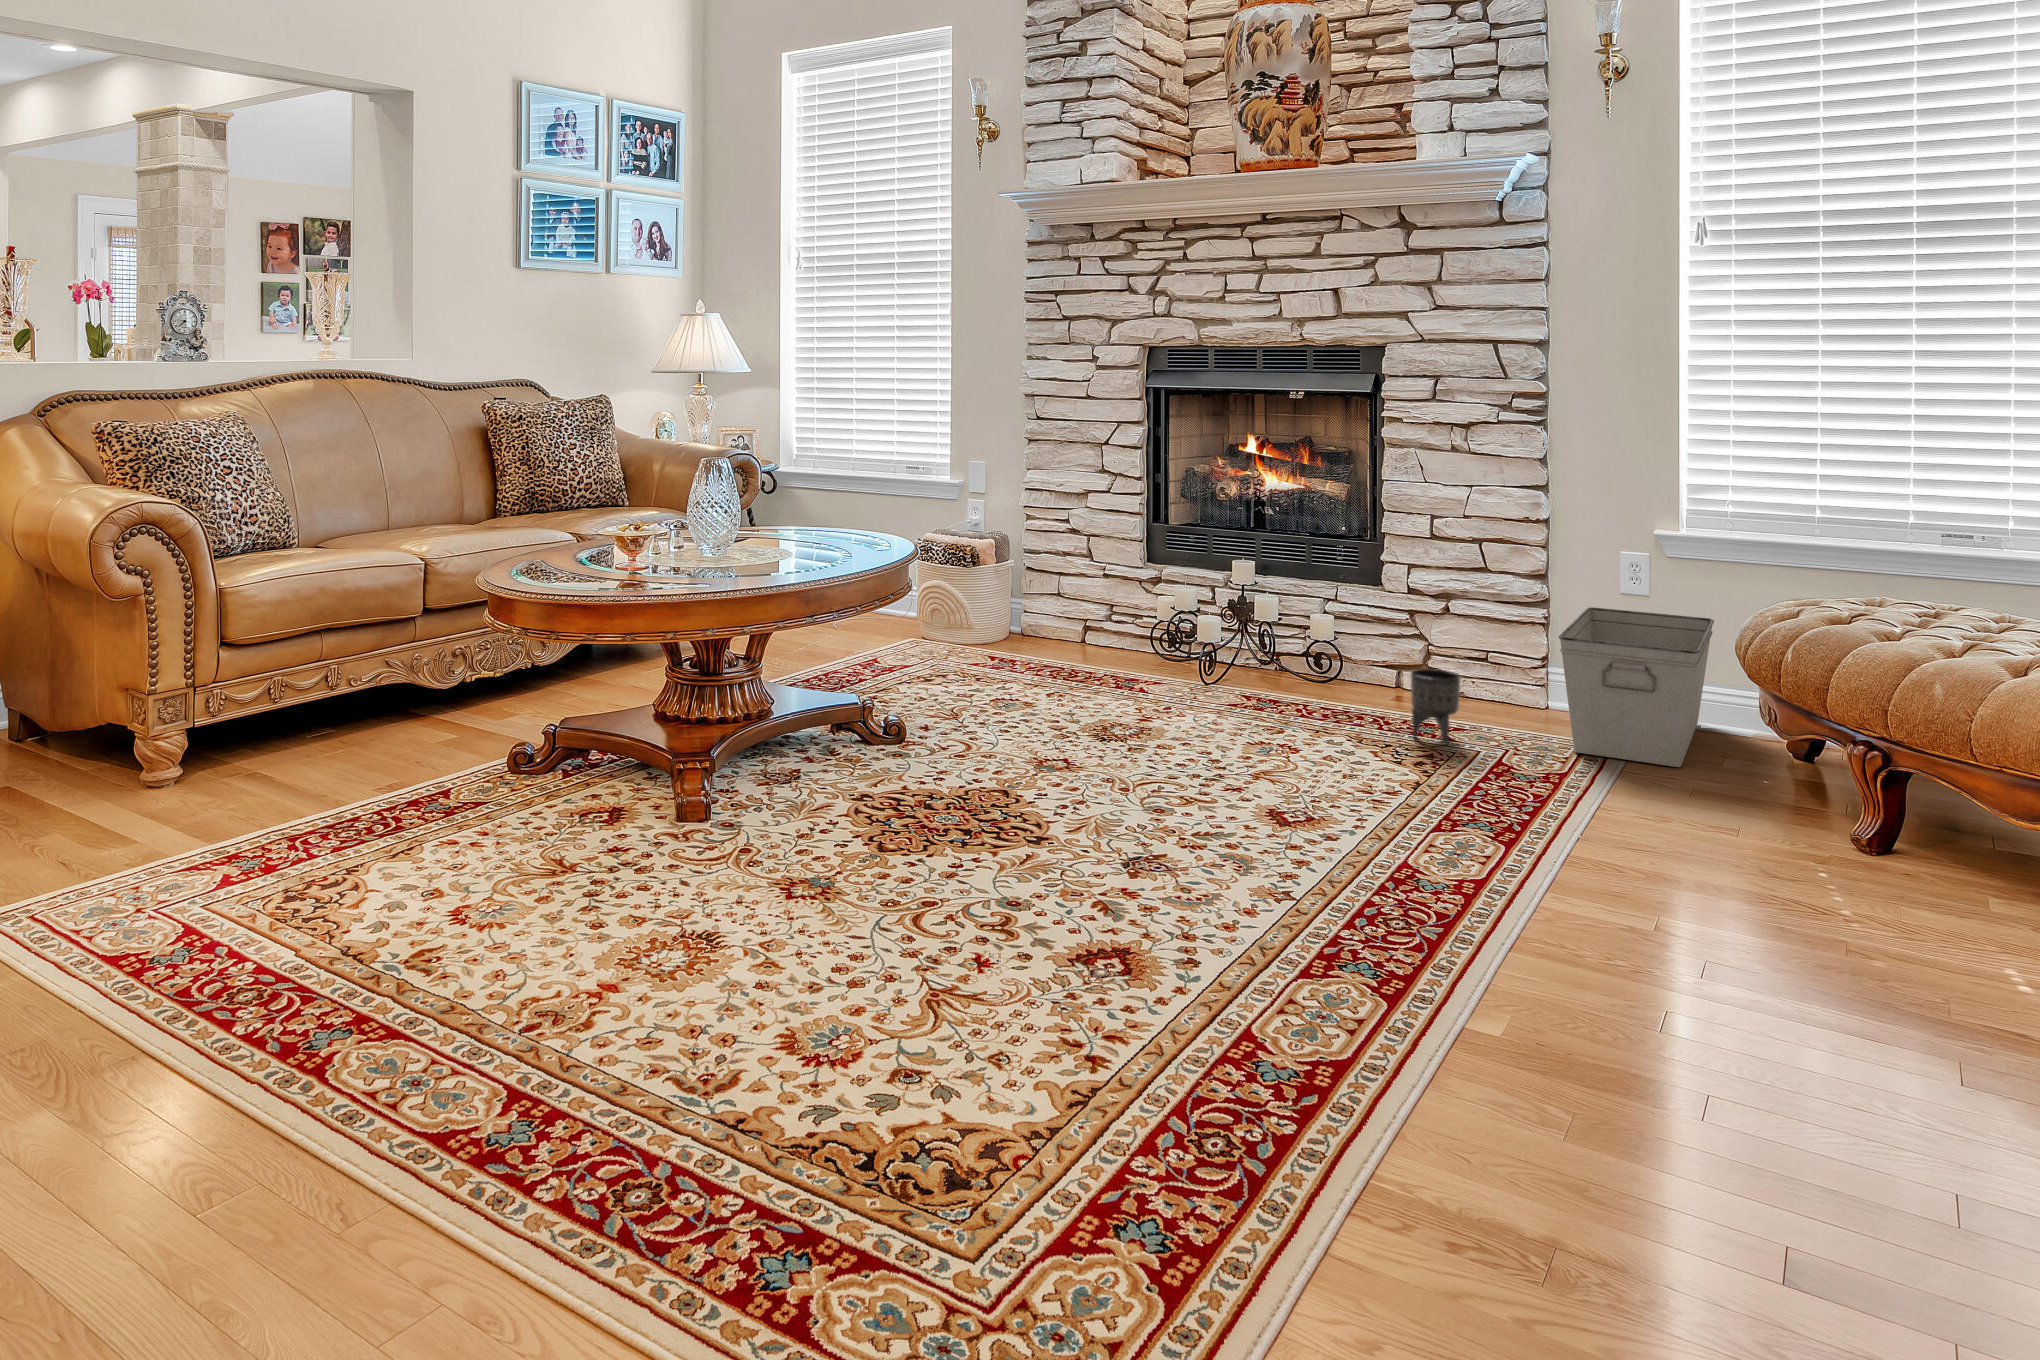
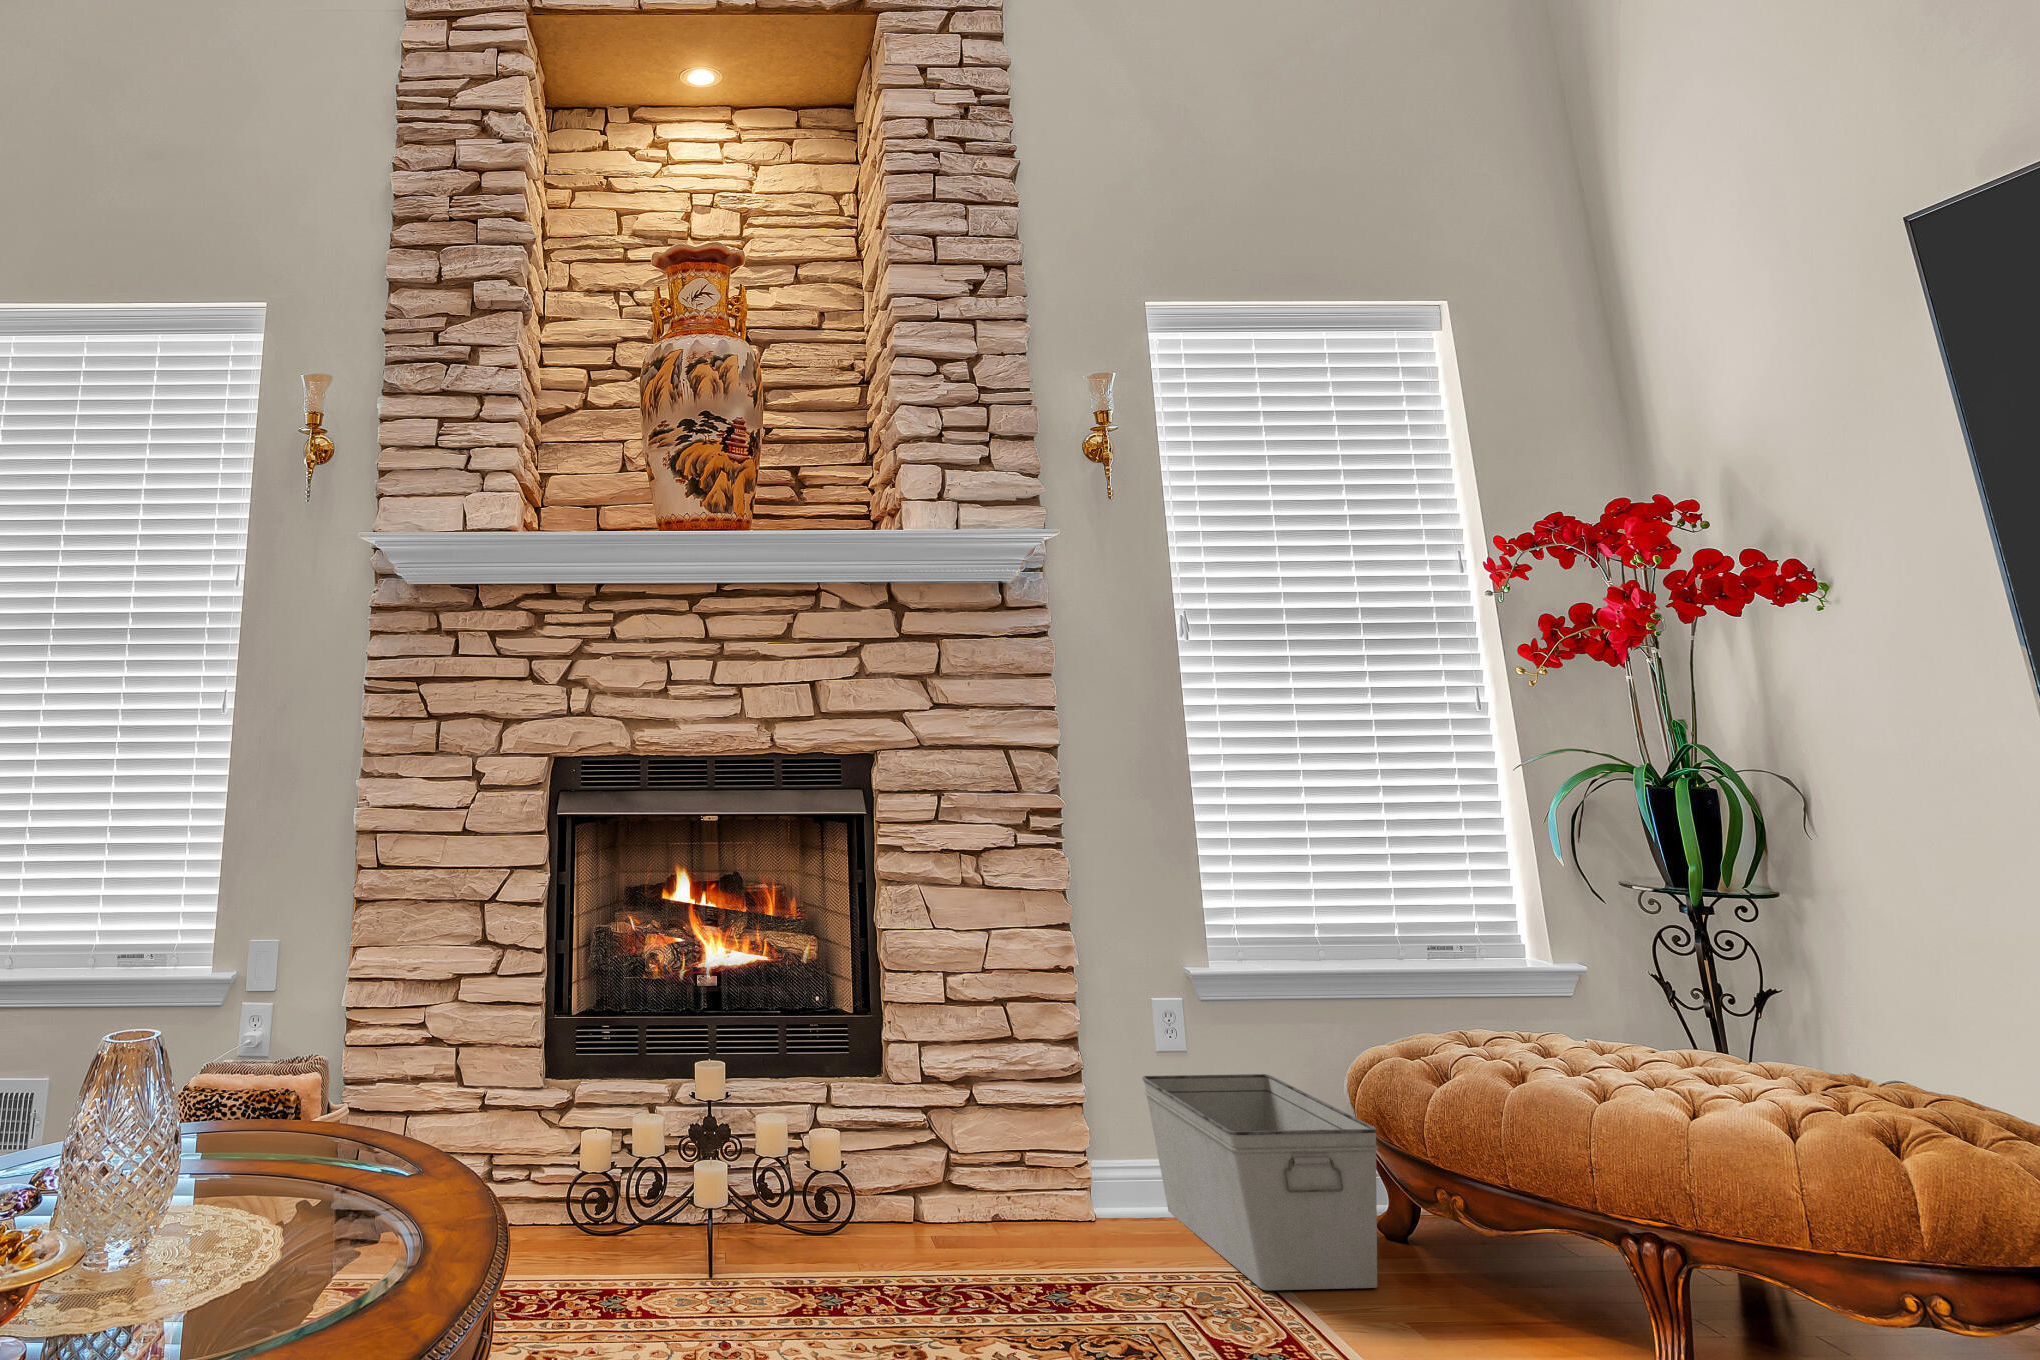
planter: present [1411,669,1460,744] -> none [1075,1201,1141,1316]

